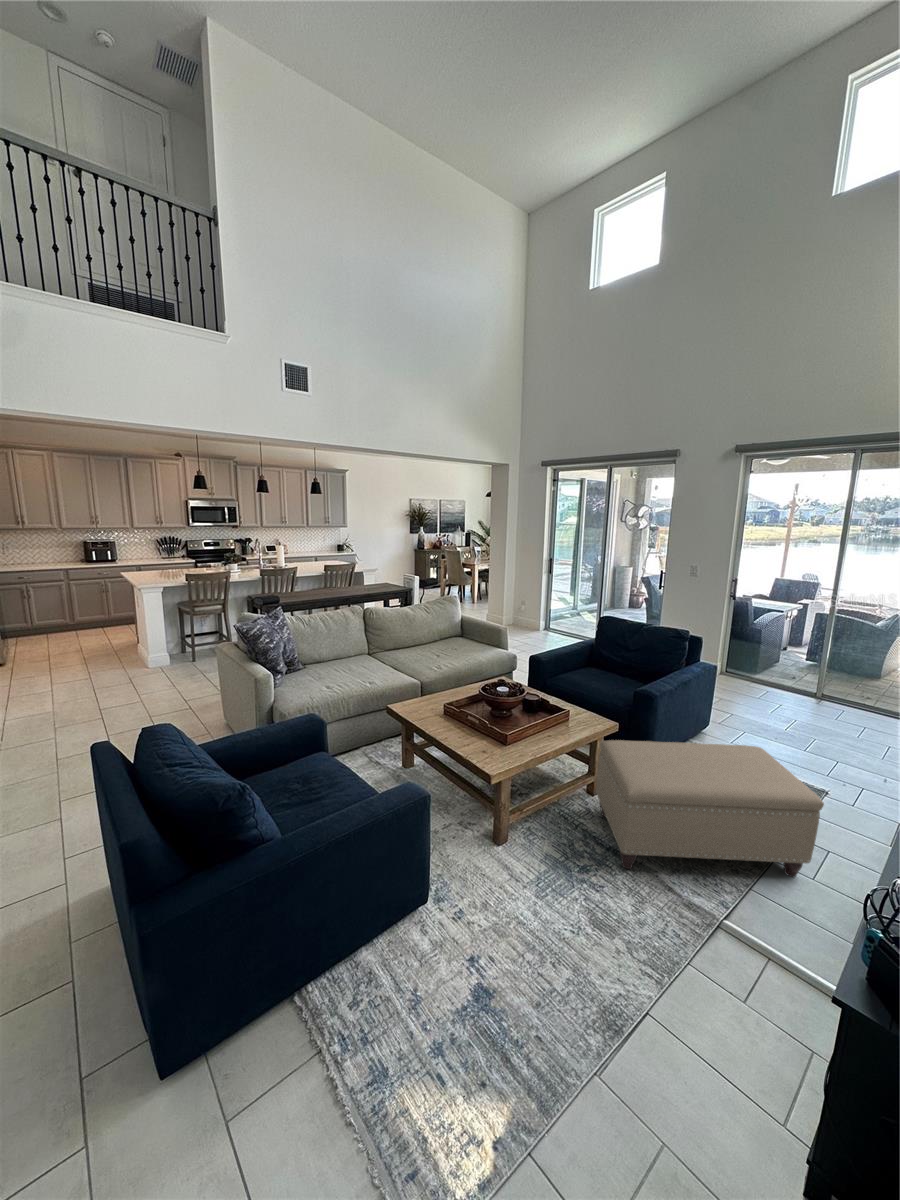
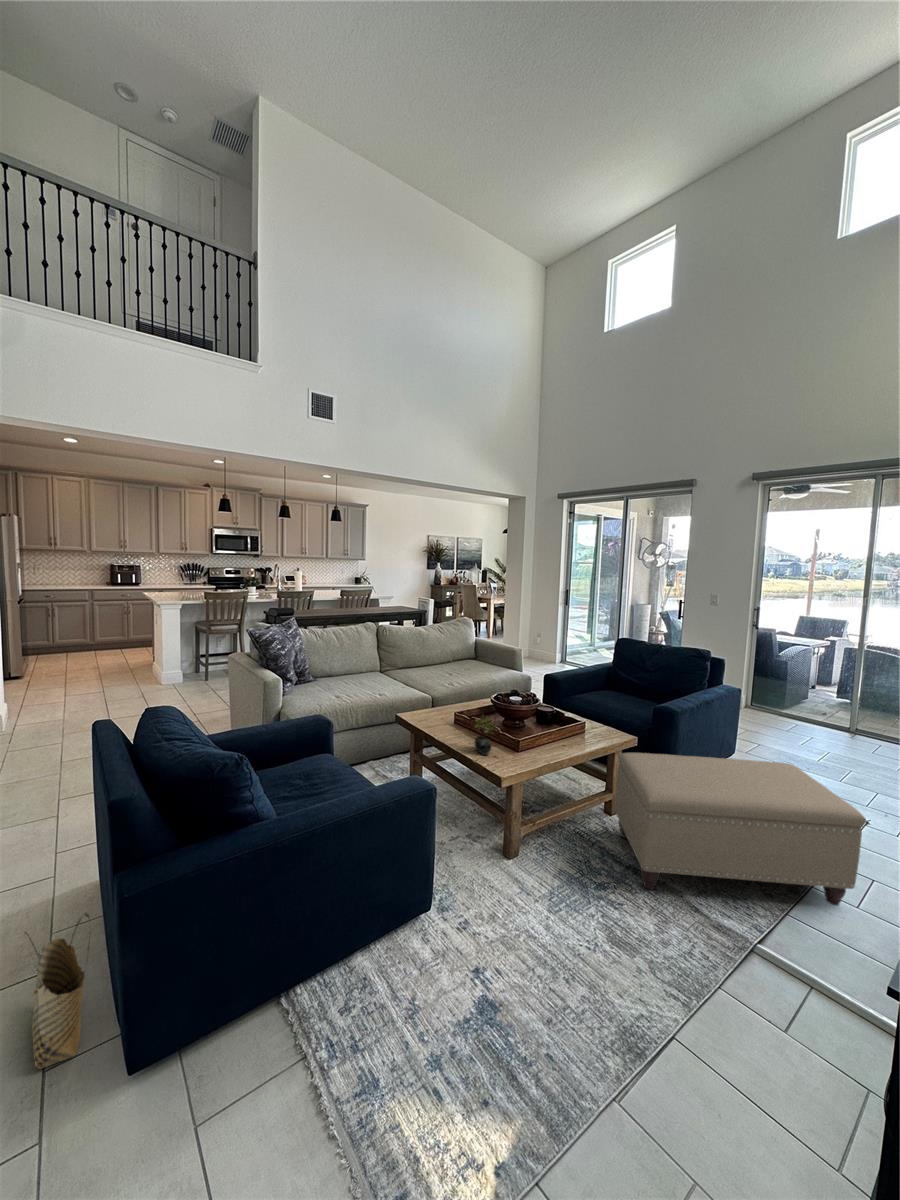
succulent plant: none [464,710,488,750] -> present [474,715,499,756]
woven basket: none [47,936,112,1078] -> present [23,913,91,1069]

